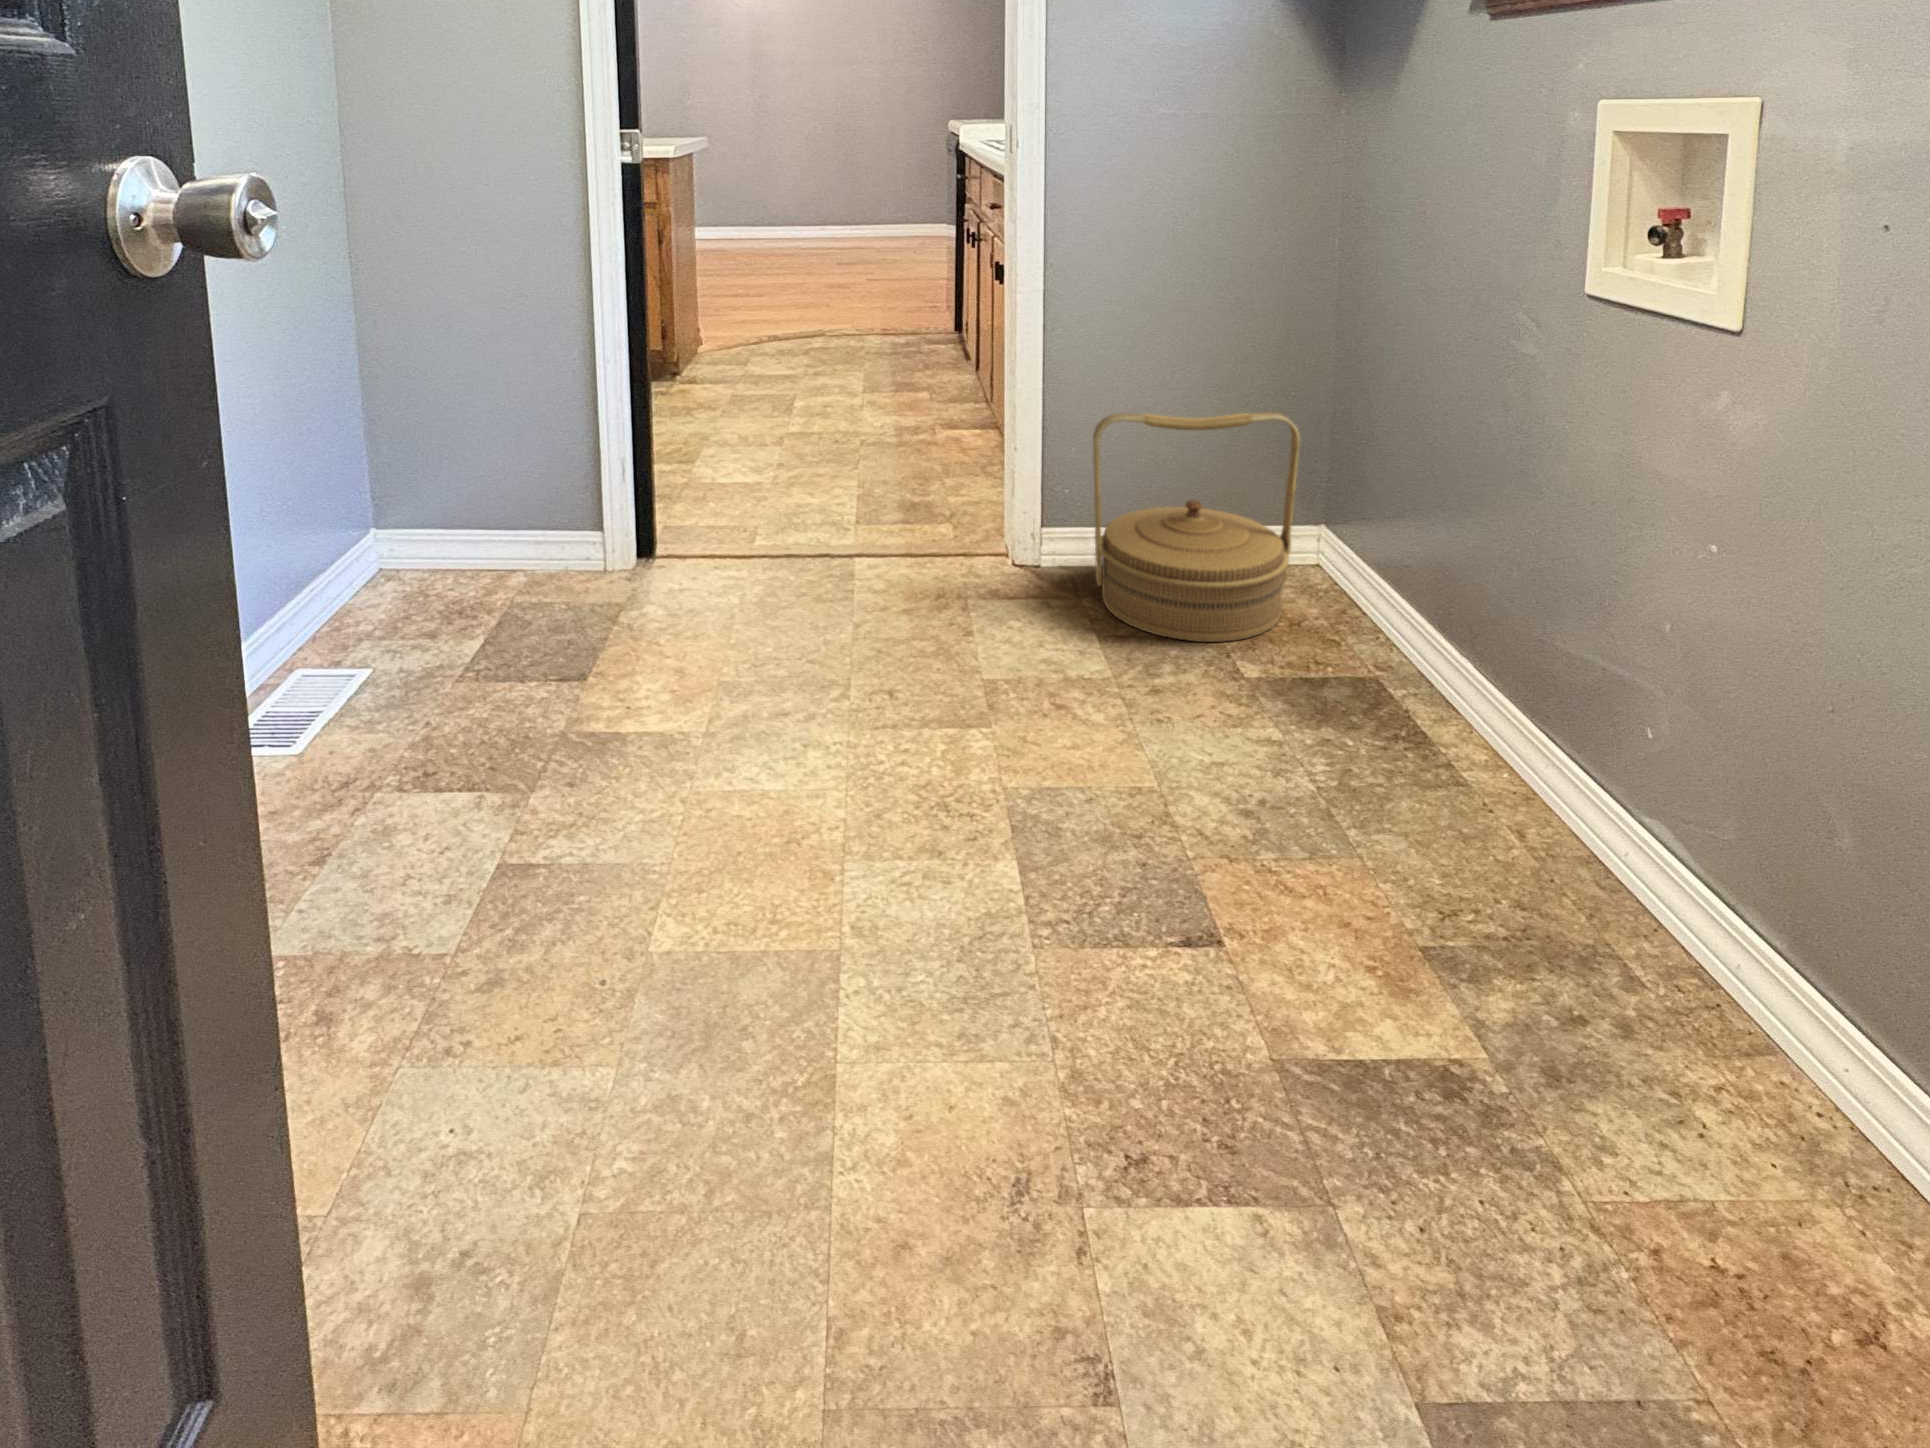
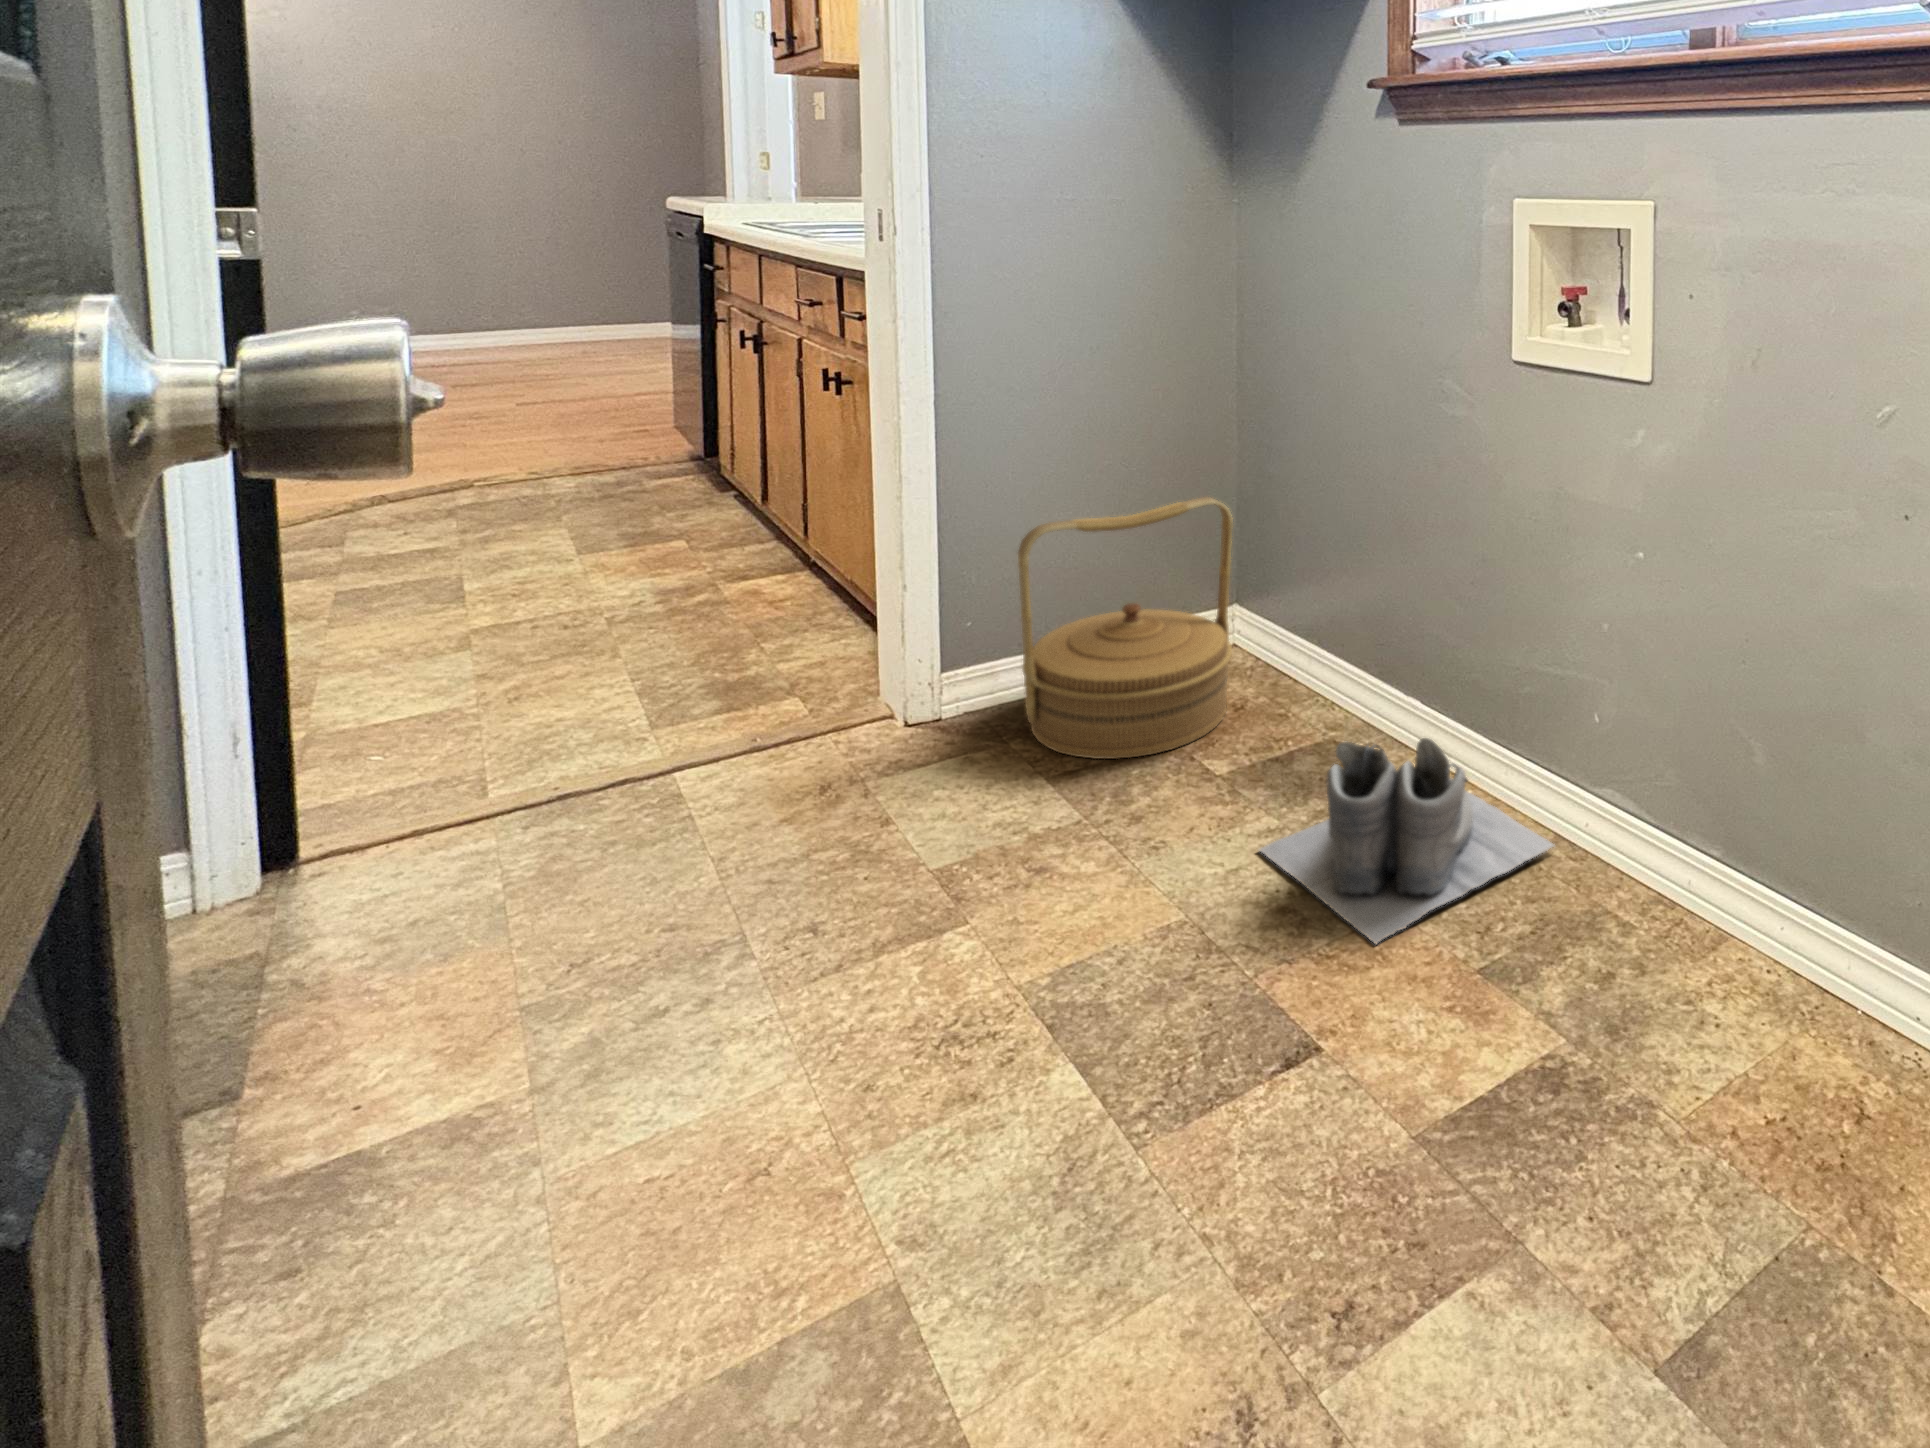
boots: none [1247,672,1581,878] -> present [1260,738,1554,944]

